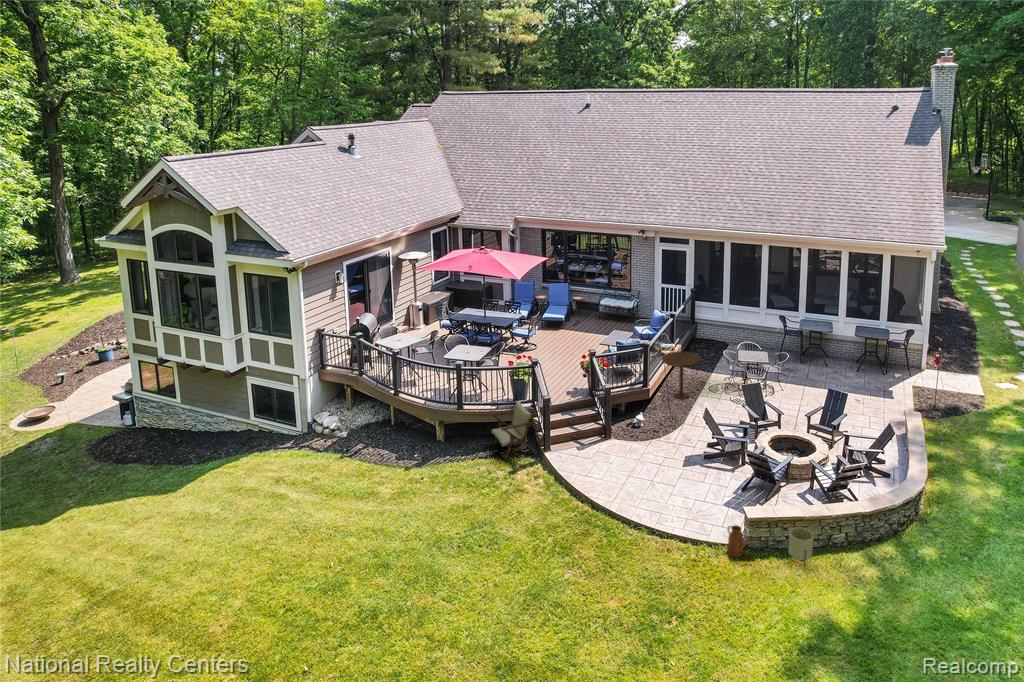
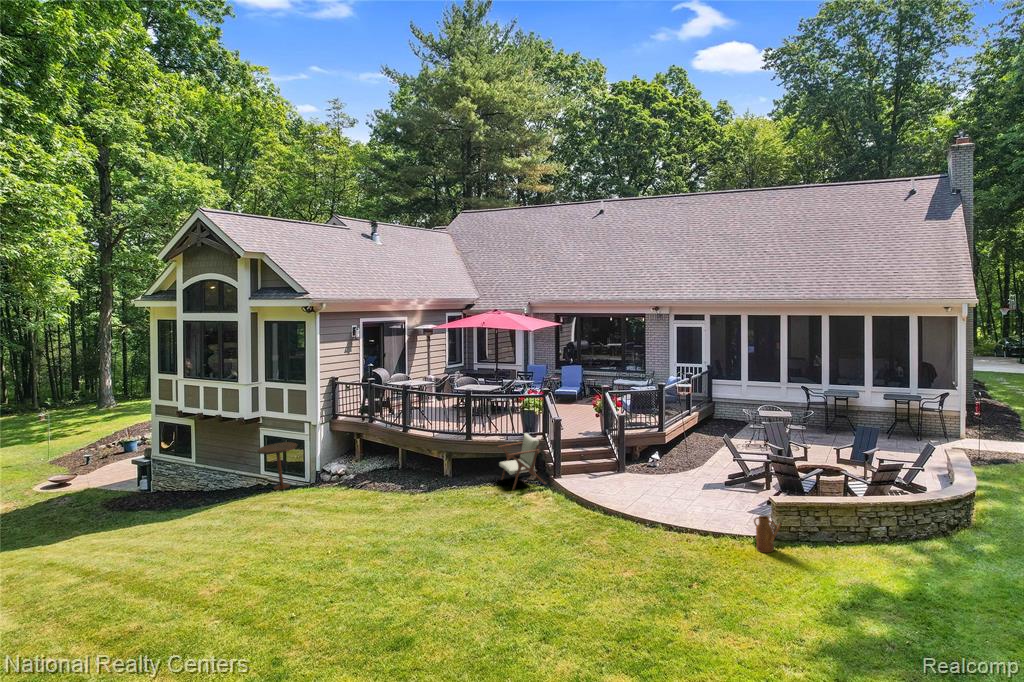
pedestal table: present [662,351,702,400] -> present [257,442,297,490]
planter: present [788,527,814,565] -> none [824,514,853,560]

